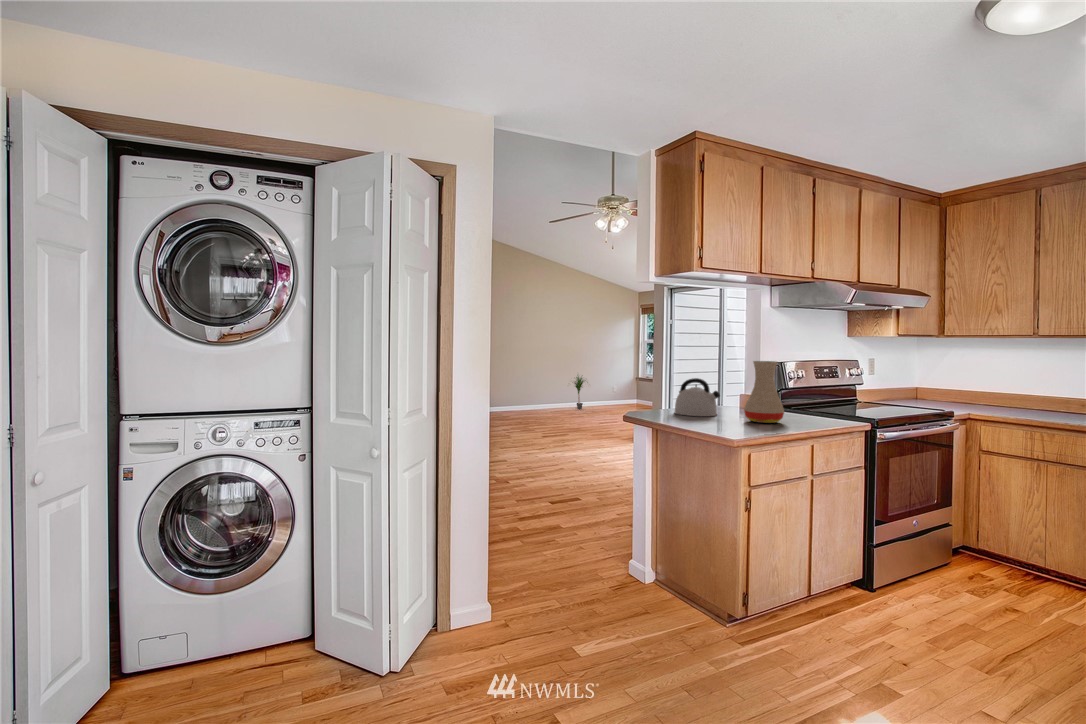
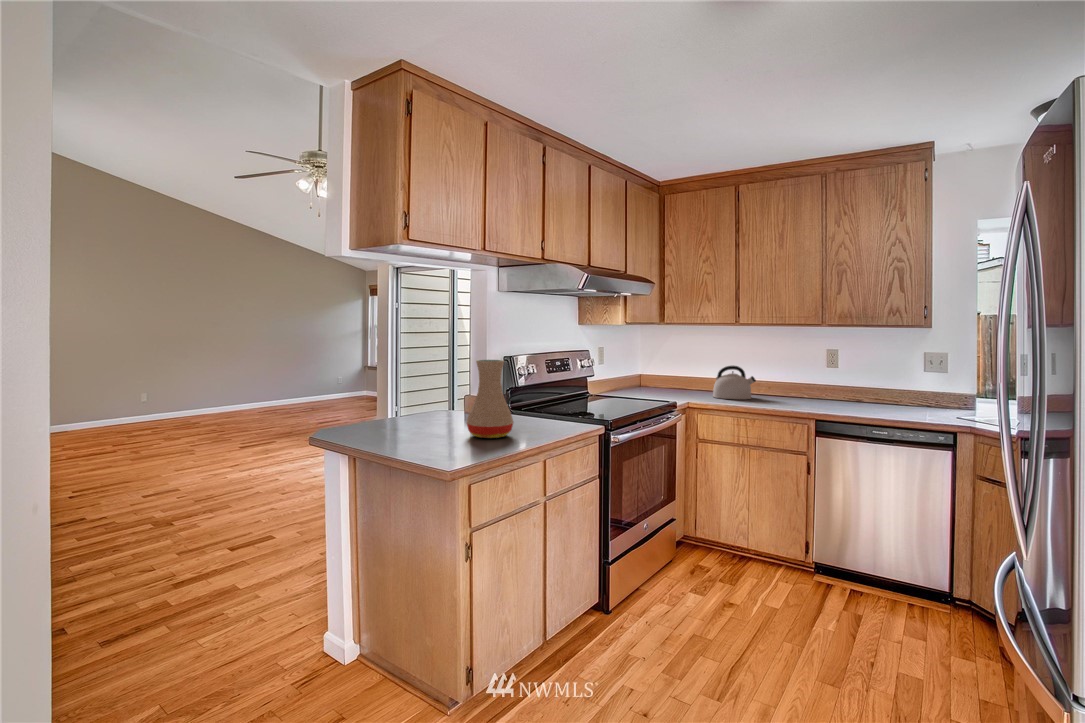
potted plant: present [574,376,584,409] -> none [285,362,317,407]
kettle: present [675,378,720,416] -> present [713,366,756,399]

